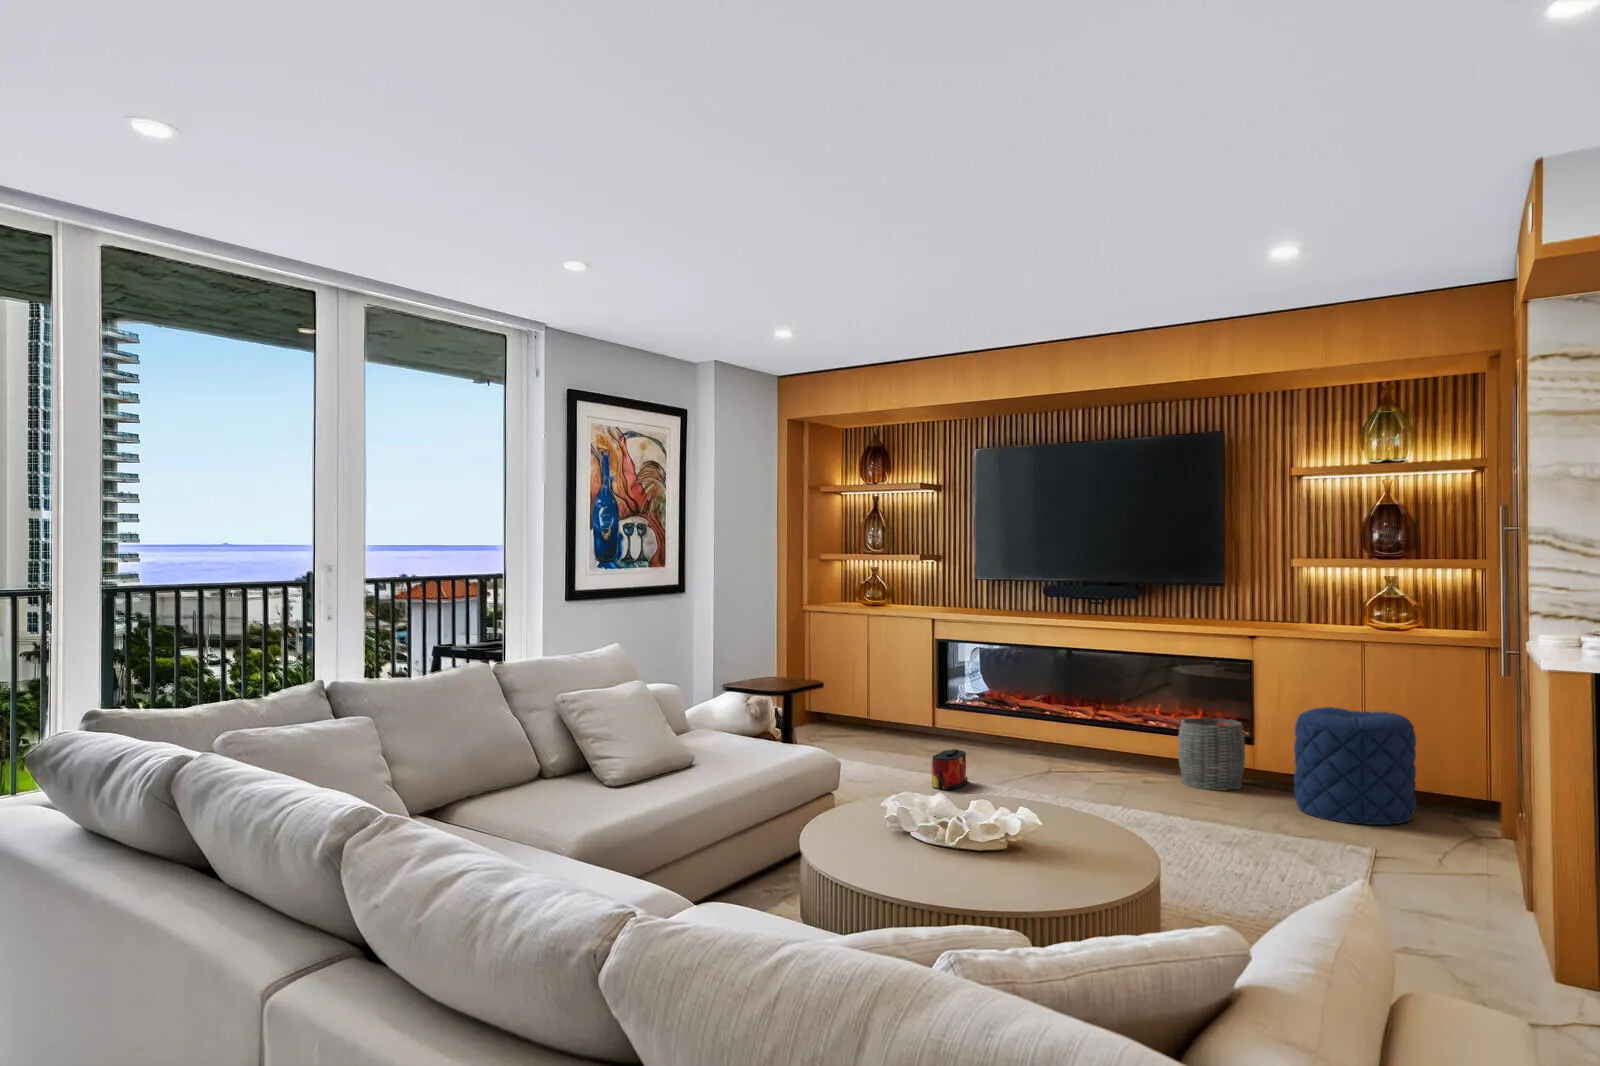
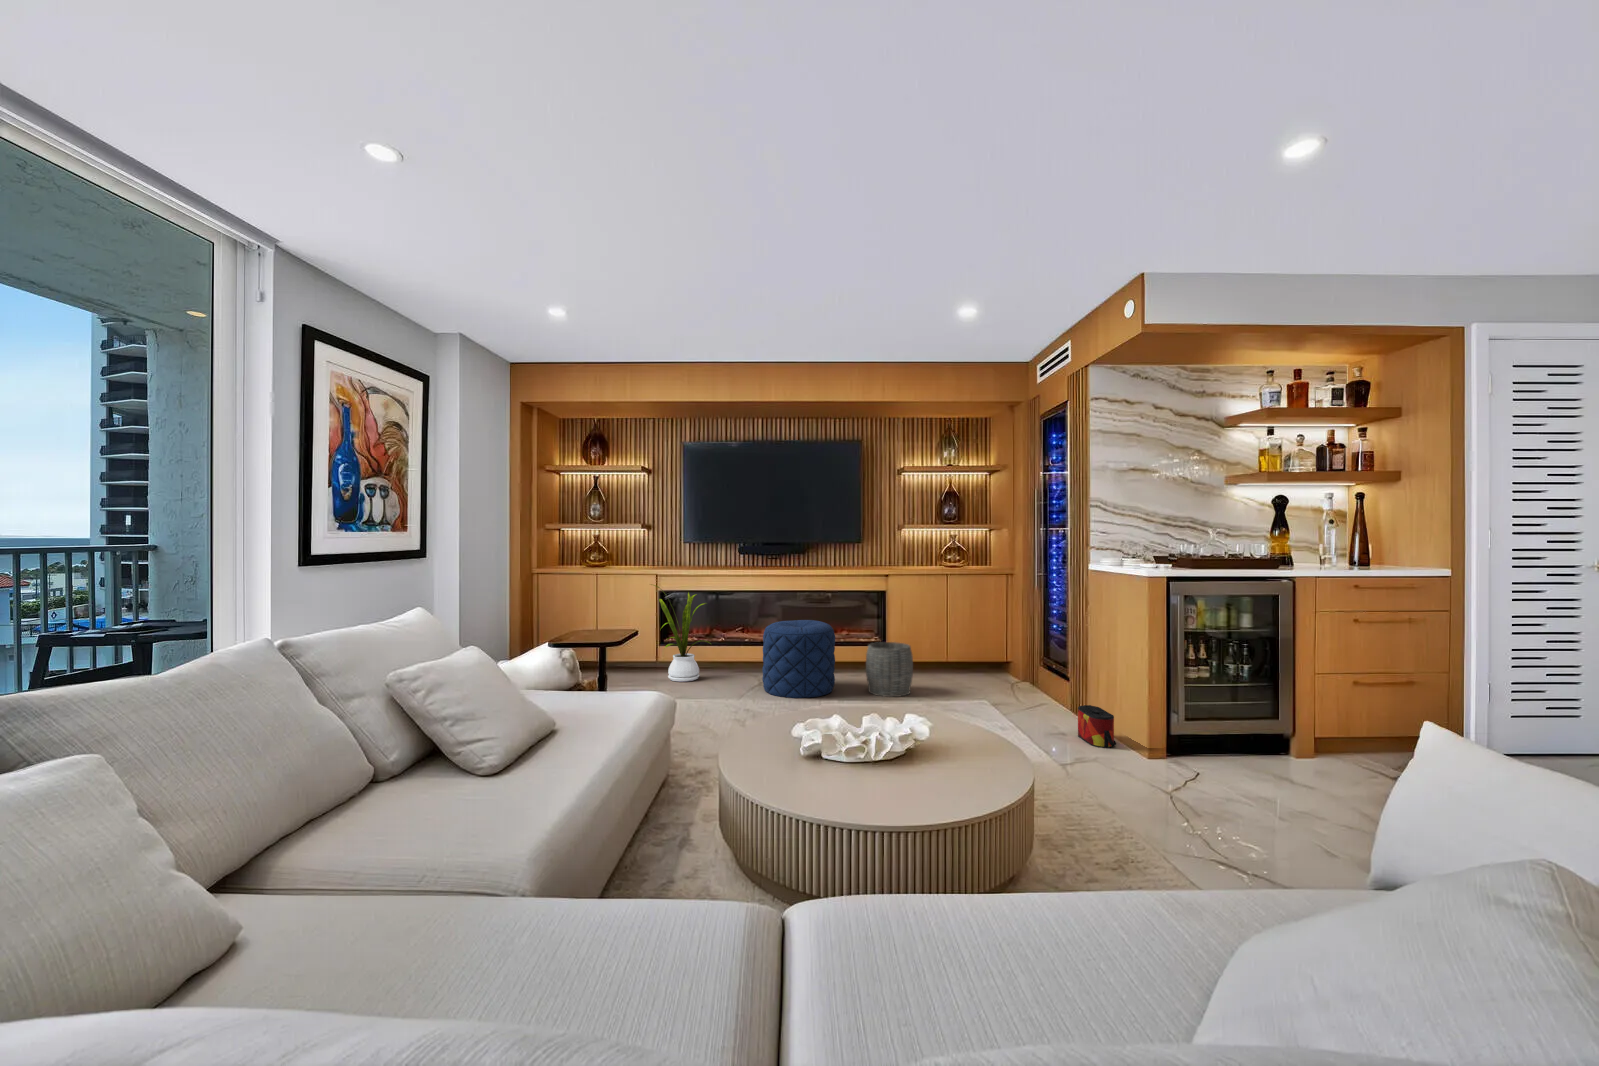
house plant: none [921,628,997,749] -> present [654,585,710,682]
pouf: present [1294,707,1416,825] -> present [762,620,835,698]
bag: present [932,749,967,790] -> present [1078,705,1116,748]

